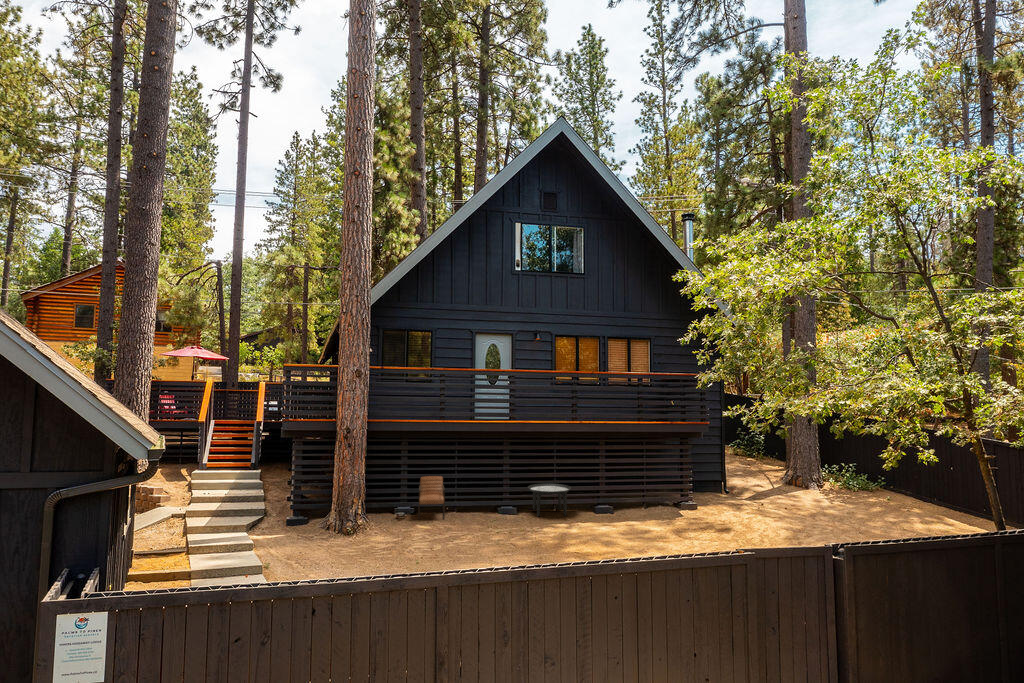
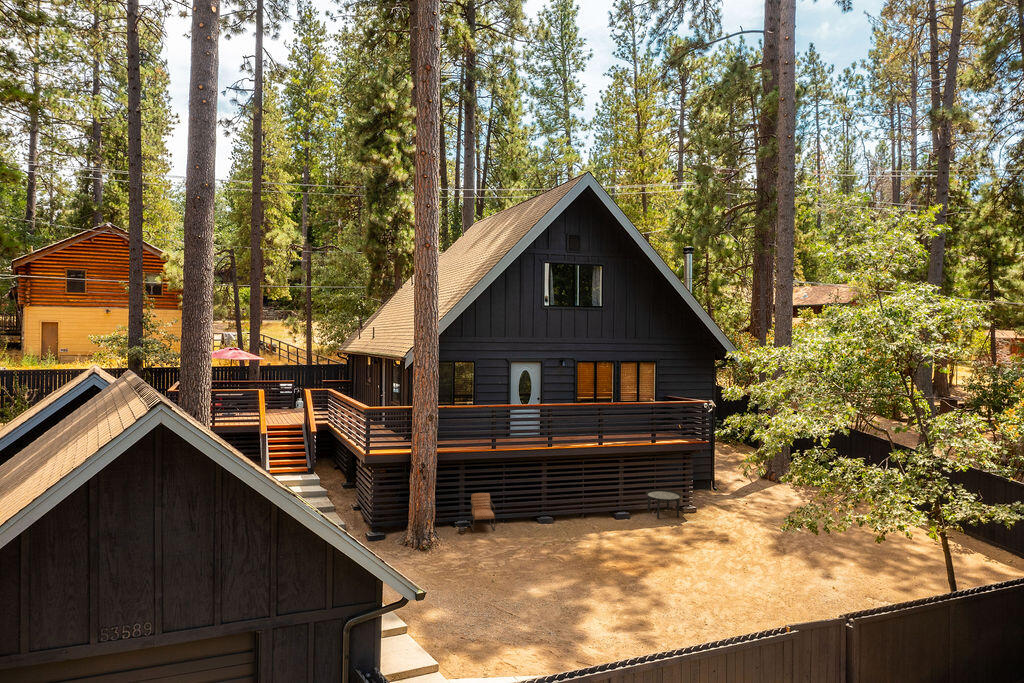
round table: present [528,484,571,517] -> present [646,489,682,518]

